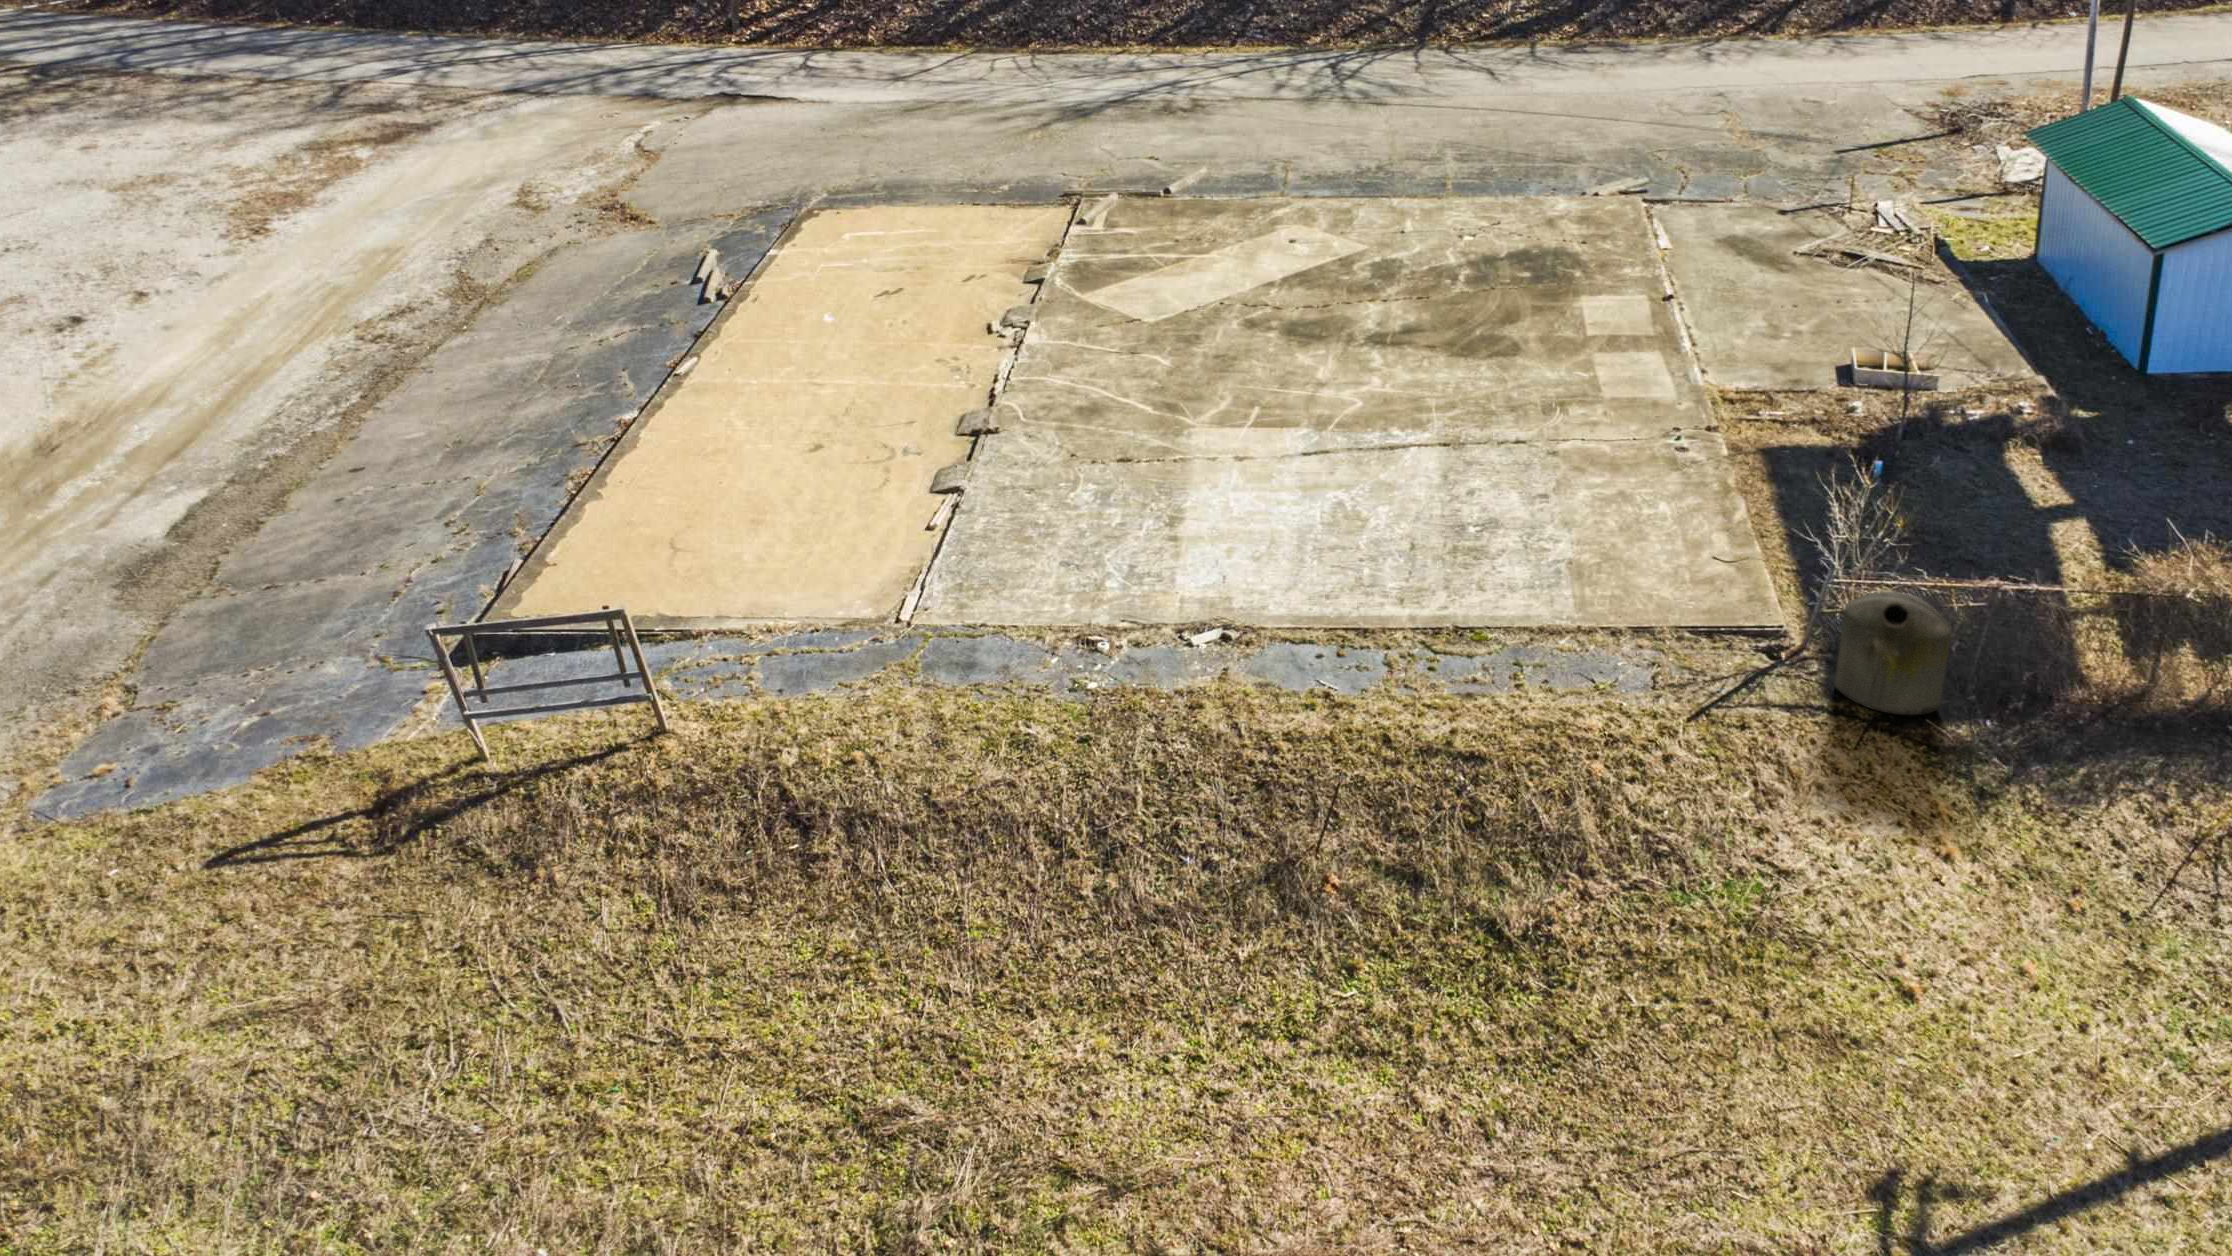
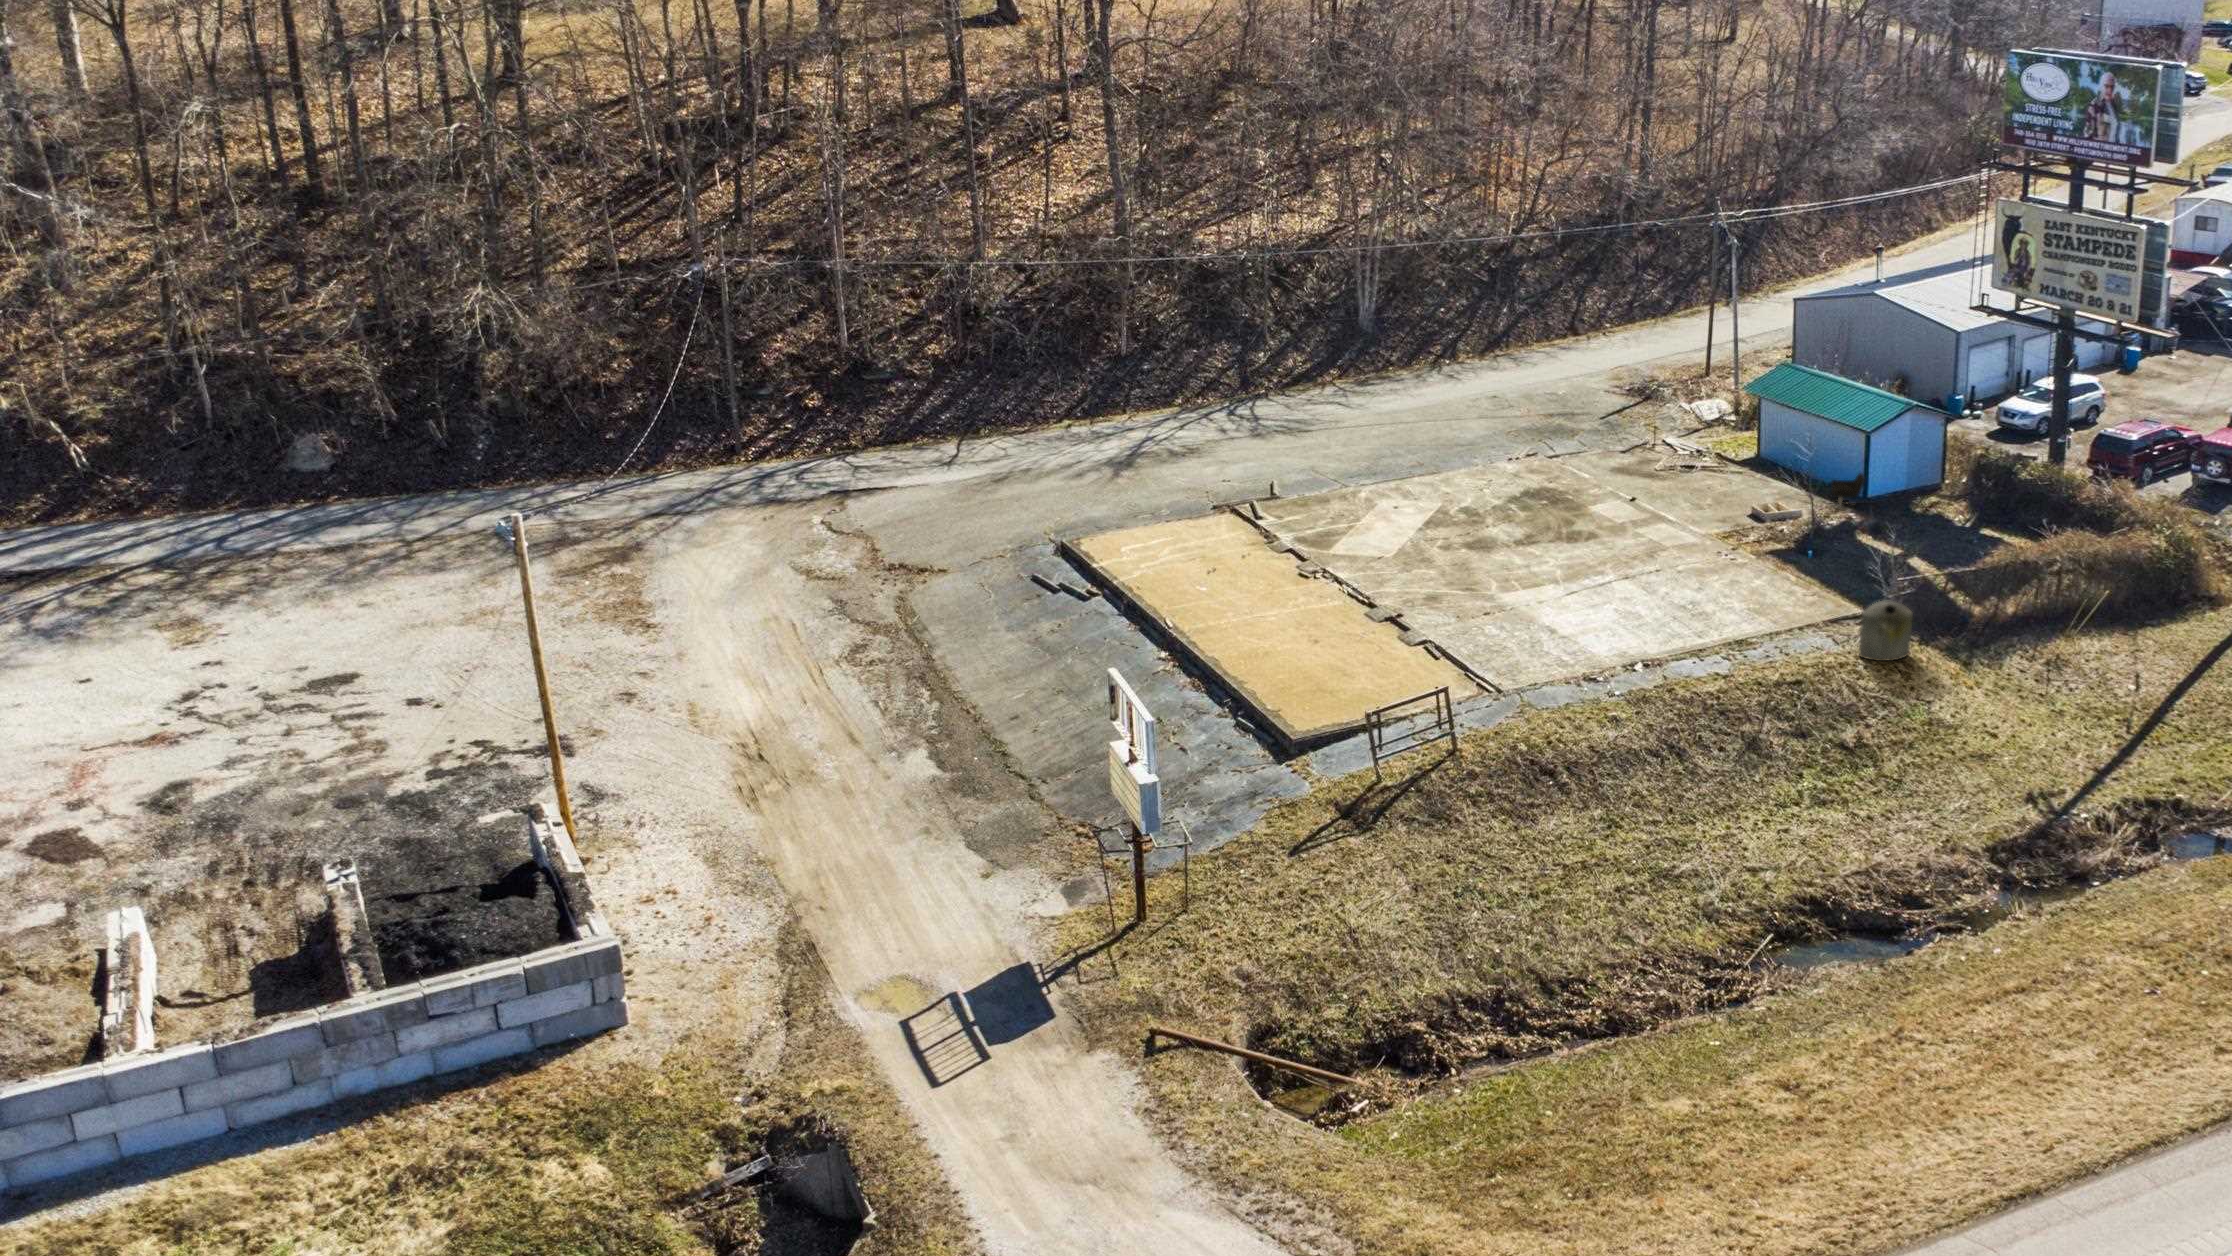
lounge chair: none [2063,316,2148,375] -> present [1831,473,1865,504]

